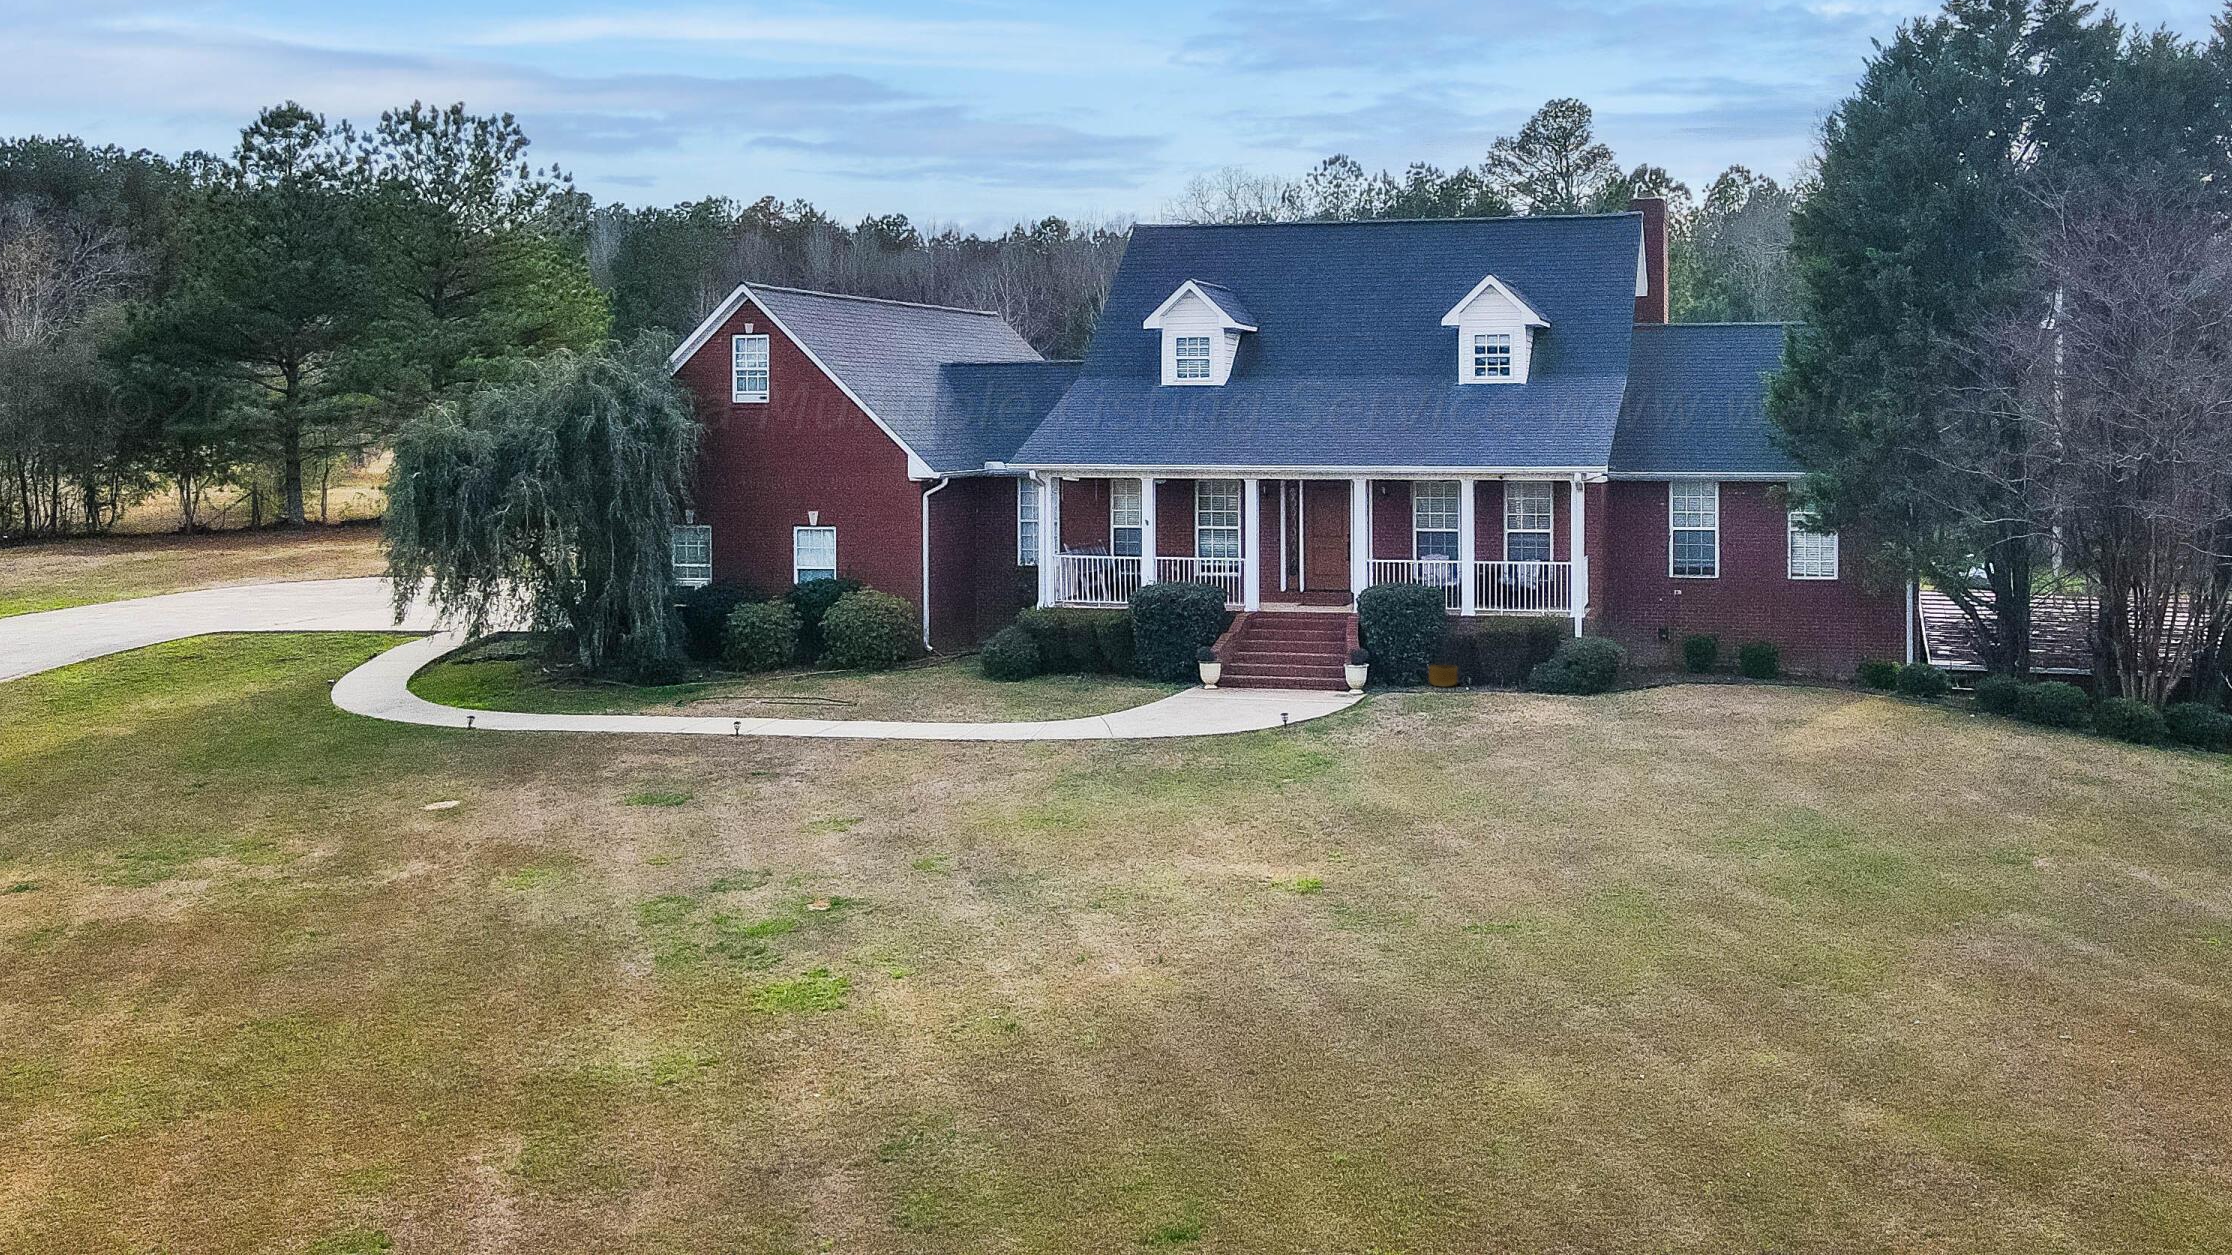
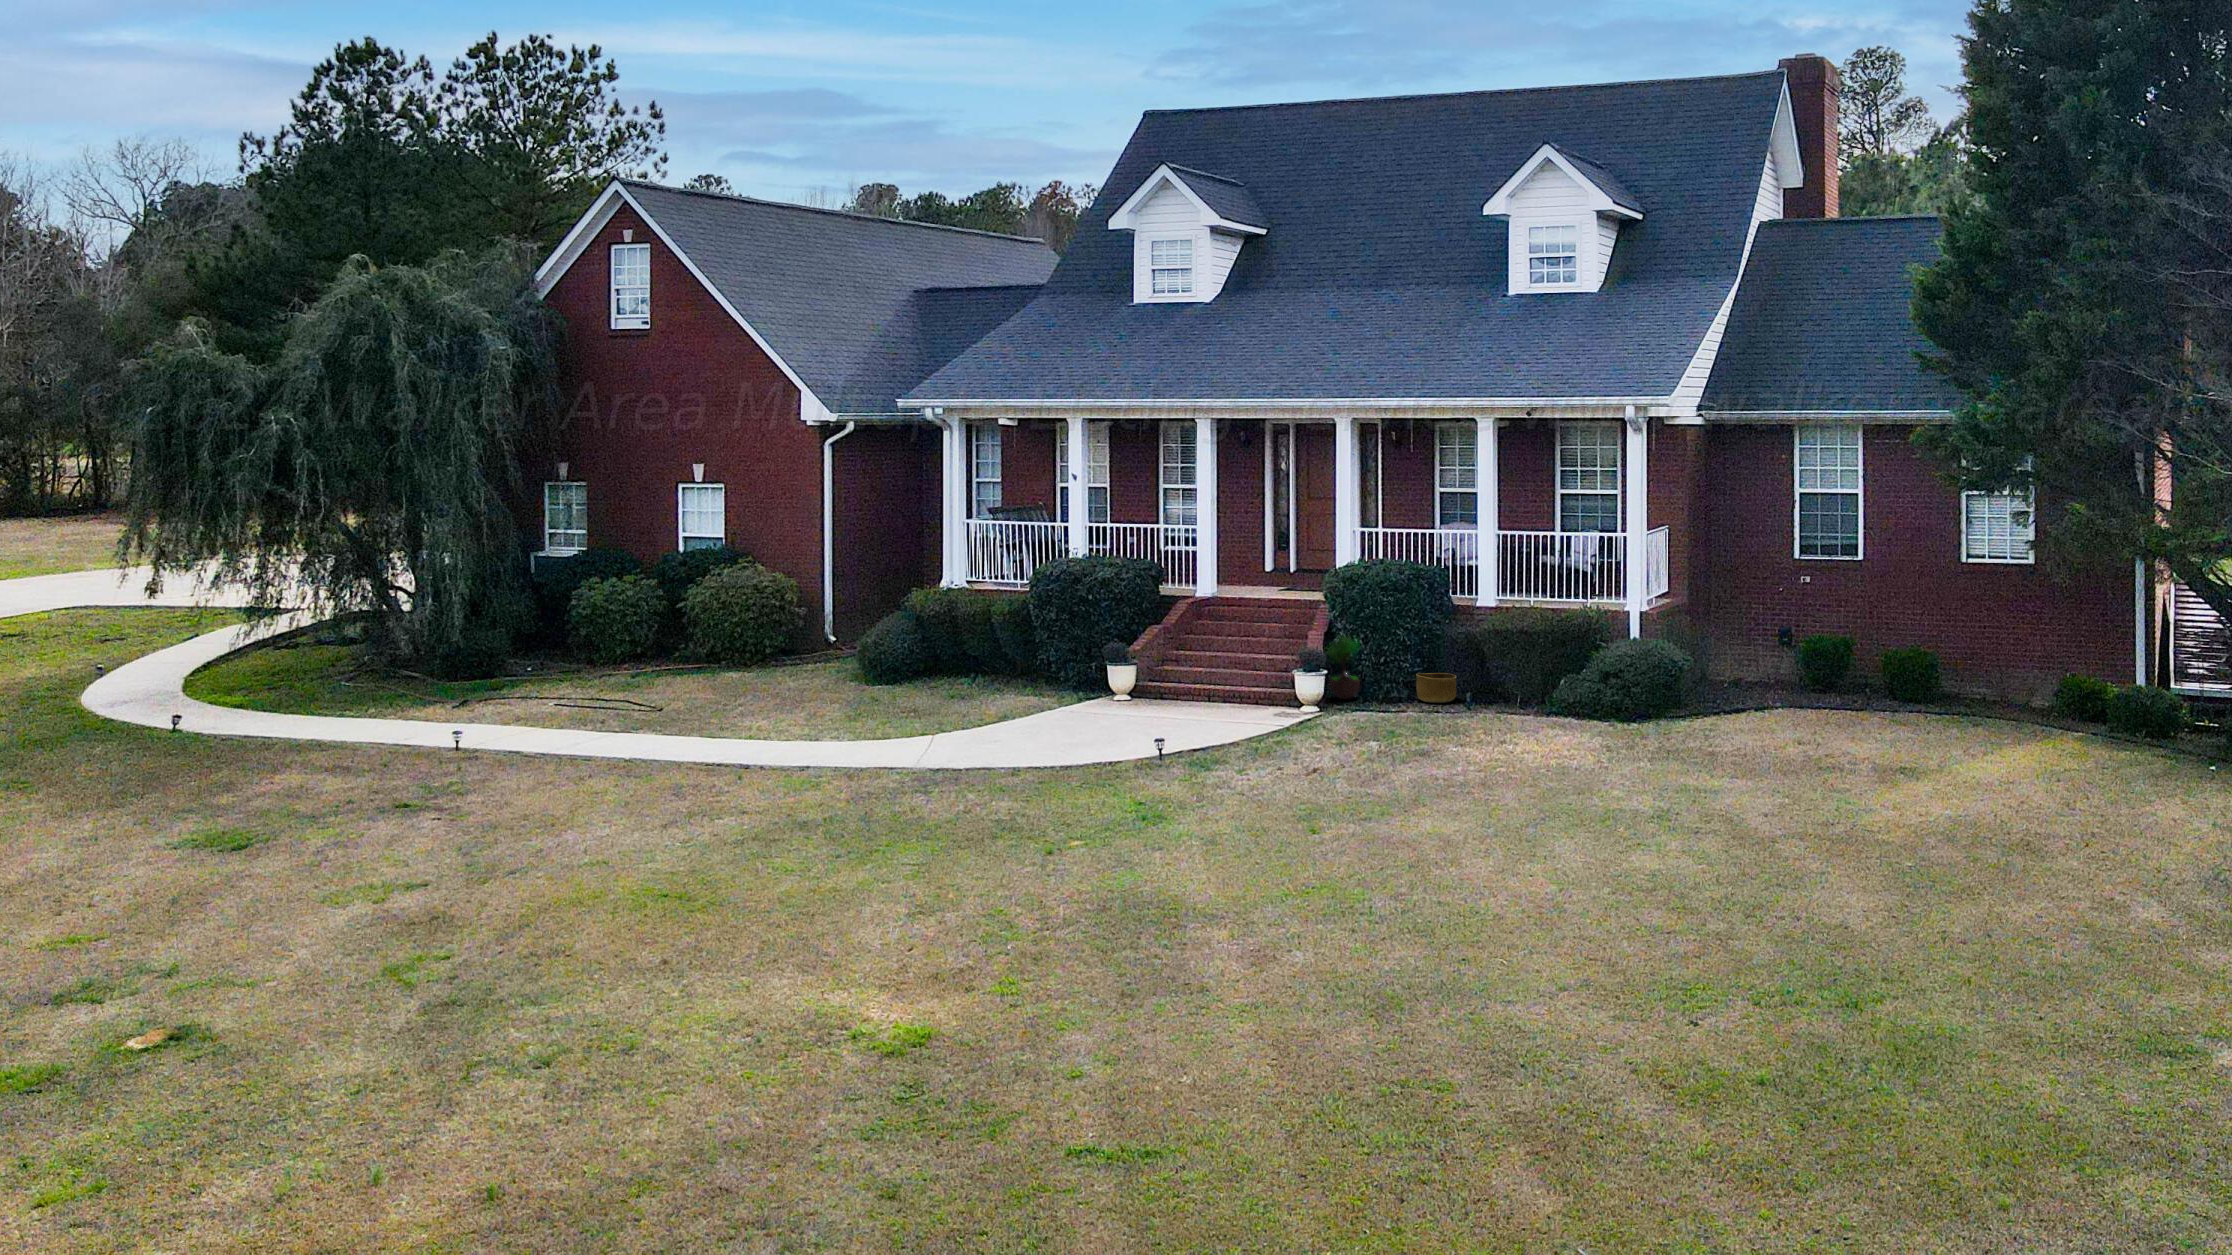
potted tree: none [1363,636,1393,686] -> present [1326,636,1360,699]

